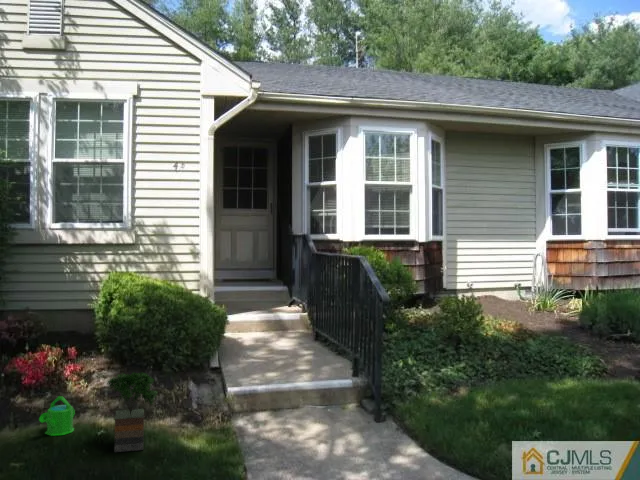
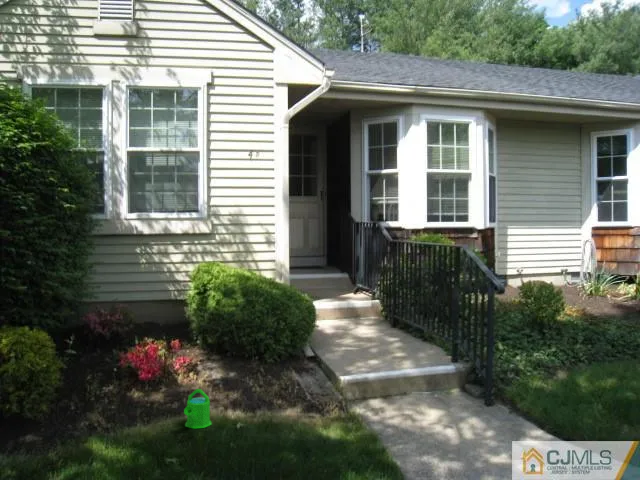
potted tree: present [107,372,157,452] -> none [252,363,305,444]

